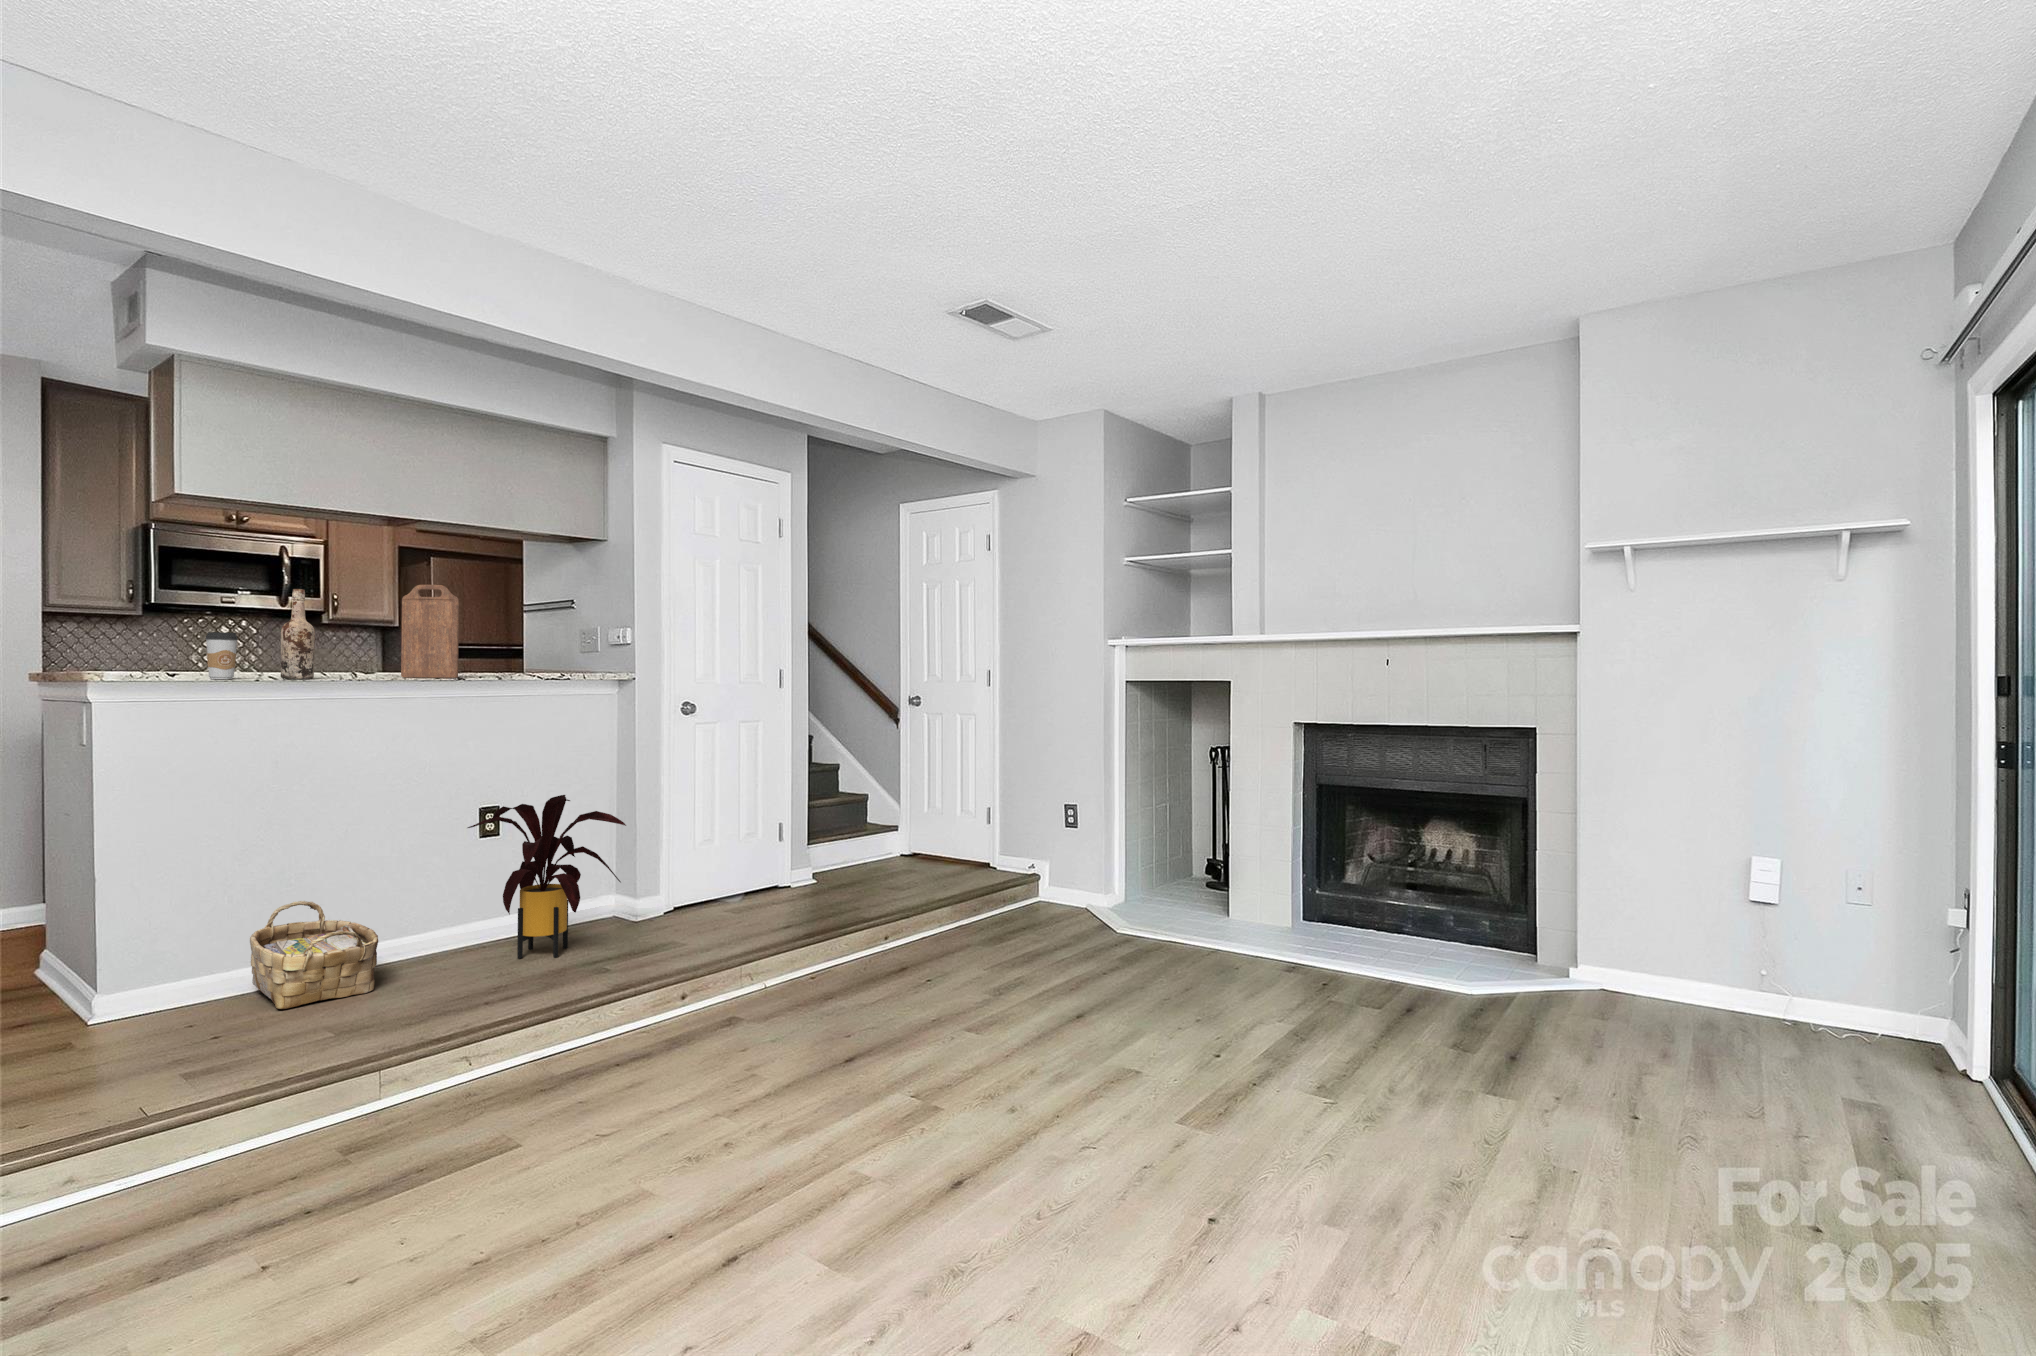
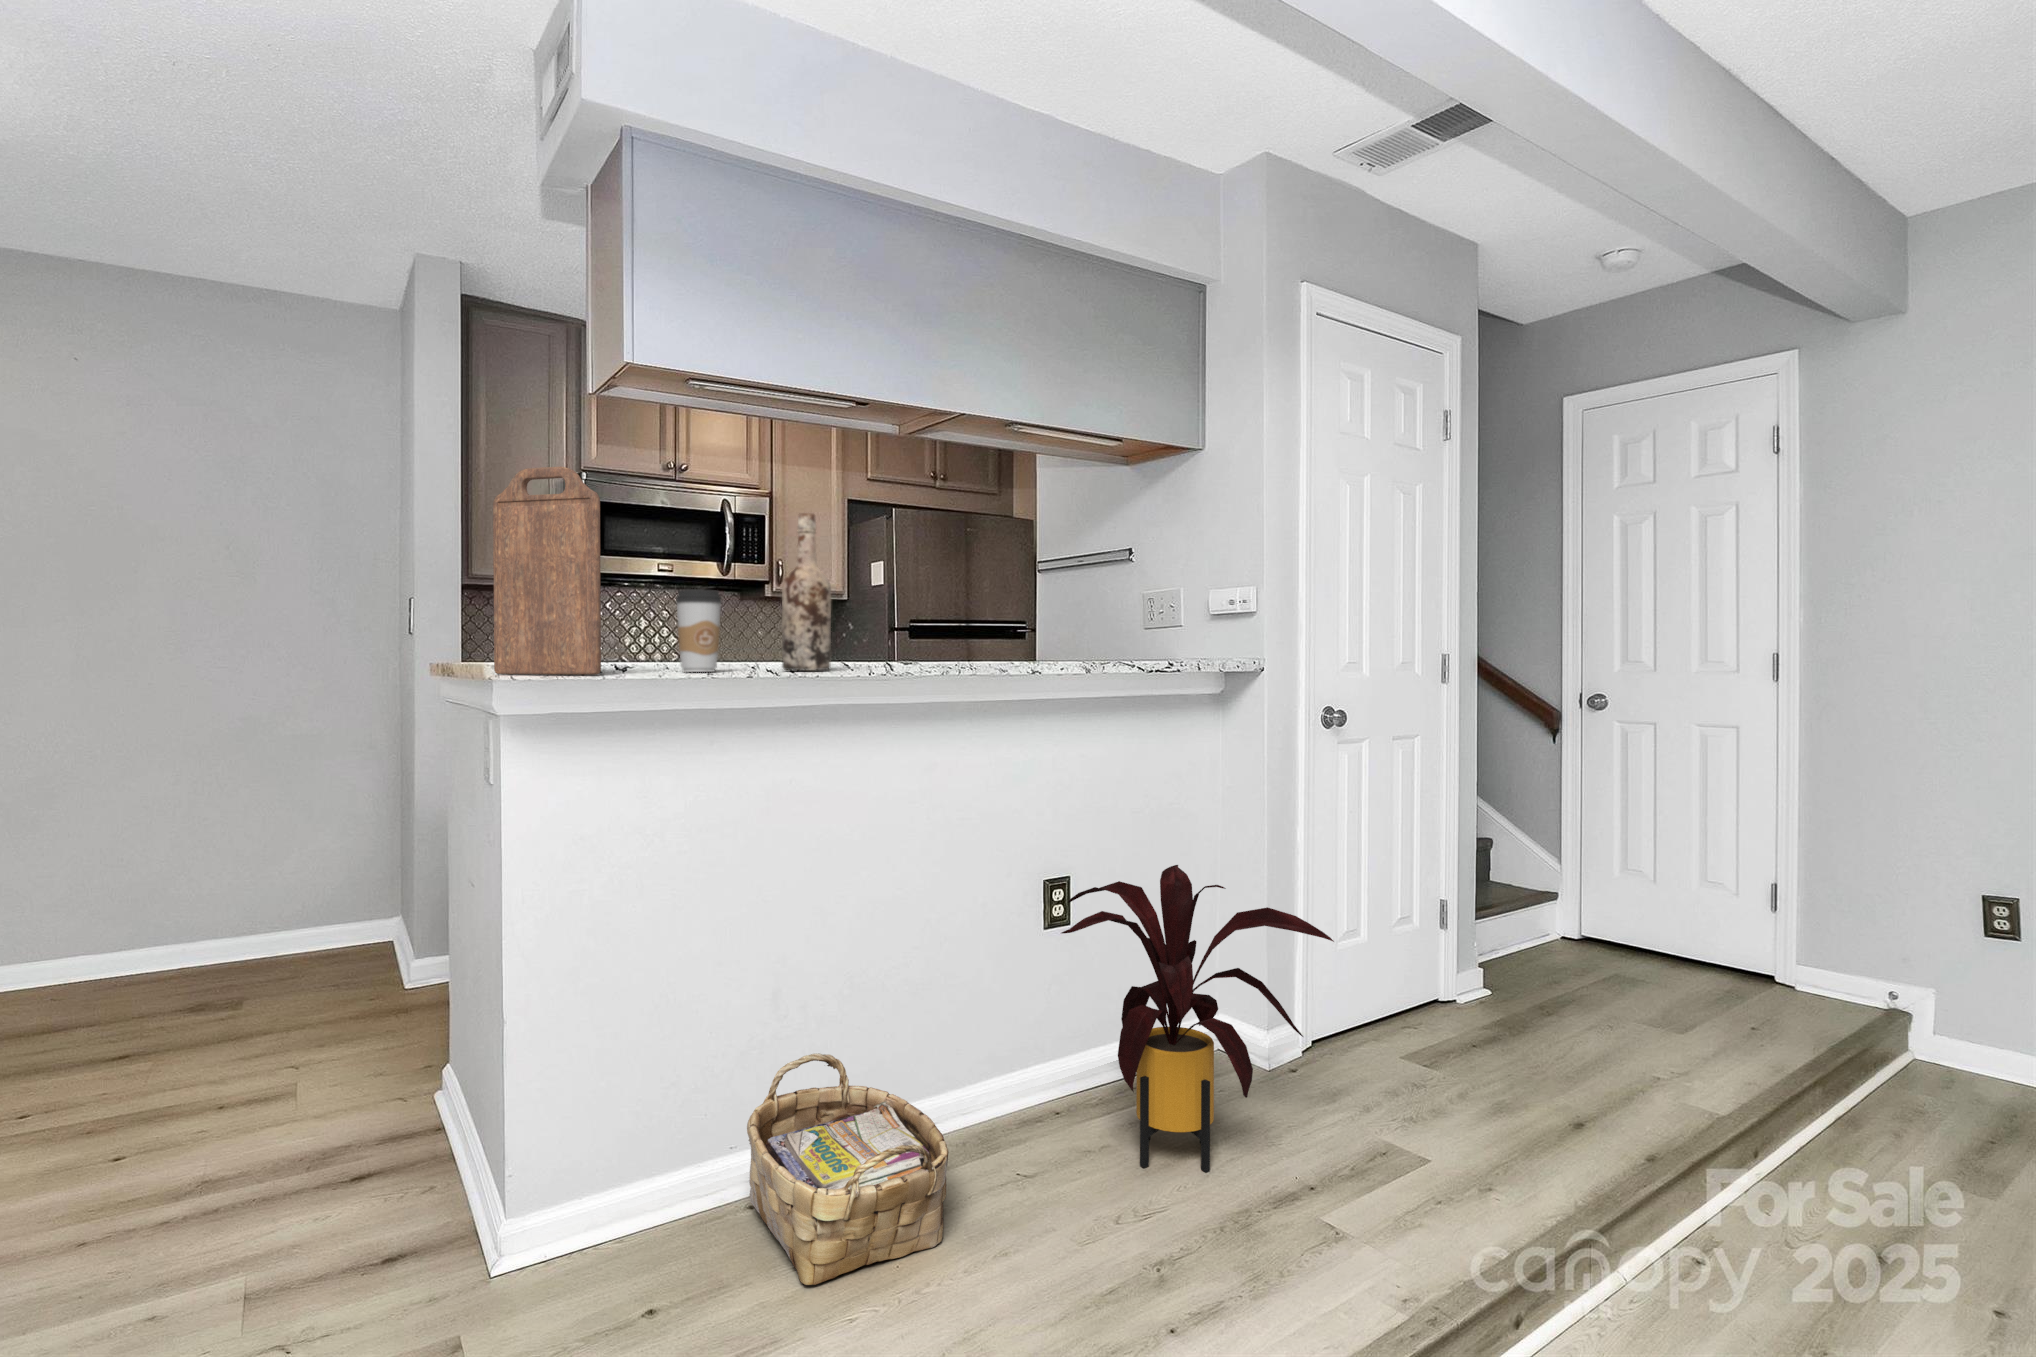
cutting board: present [401,585,459,678] -> present [493,467,601,674]

